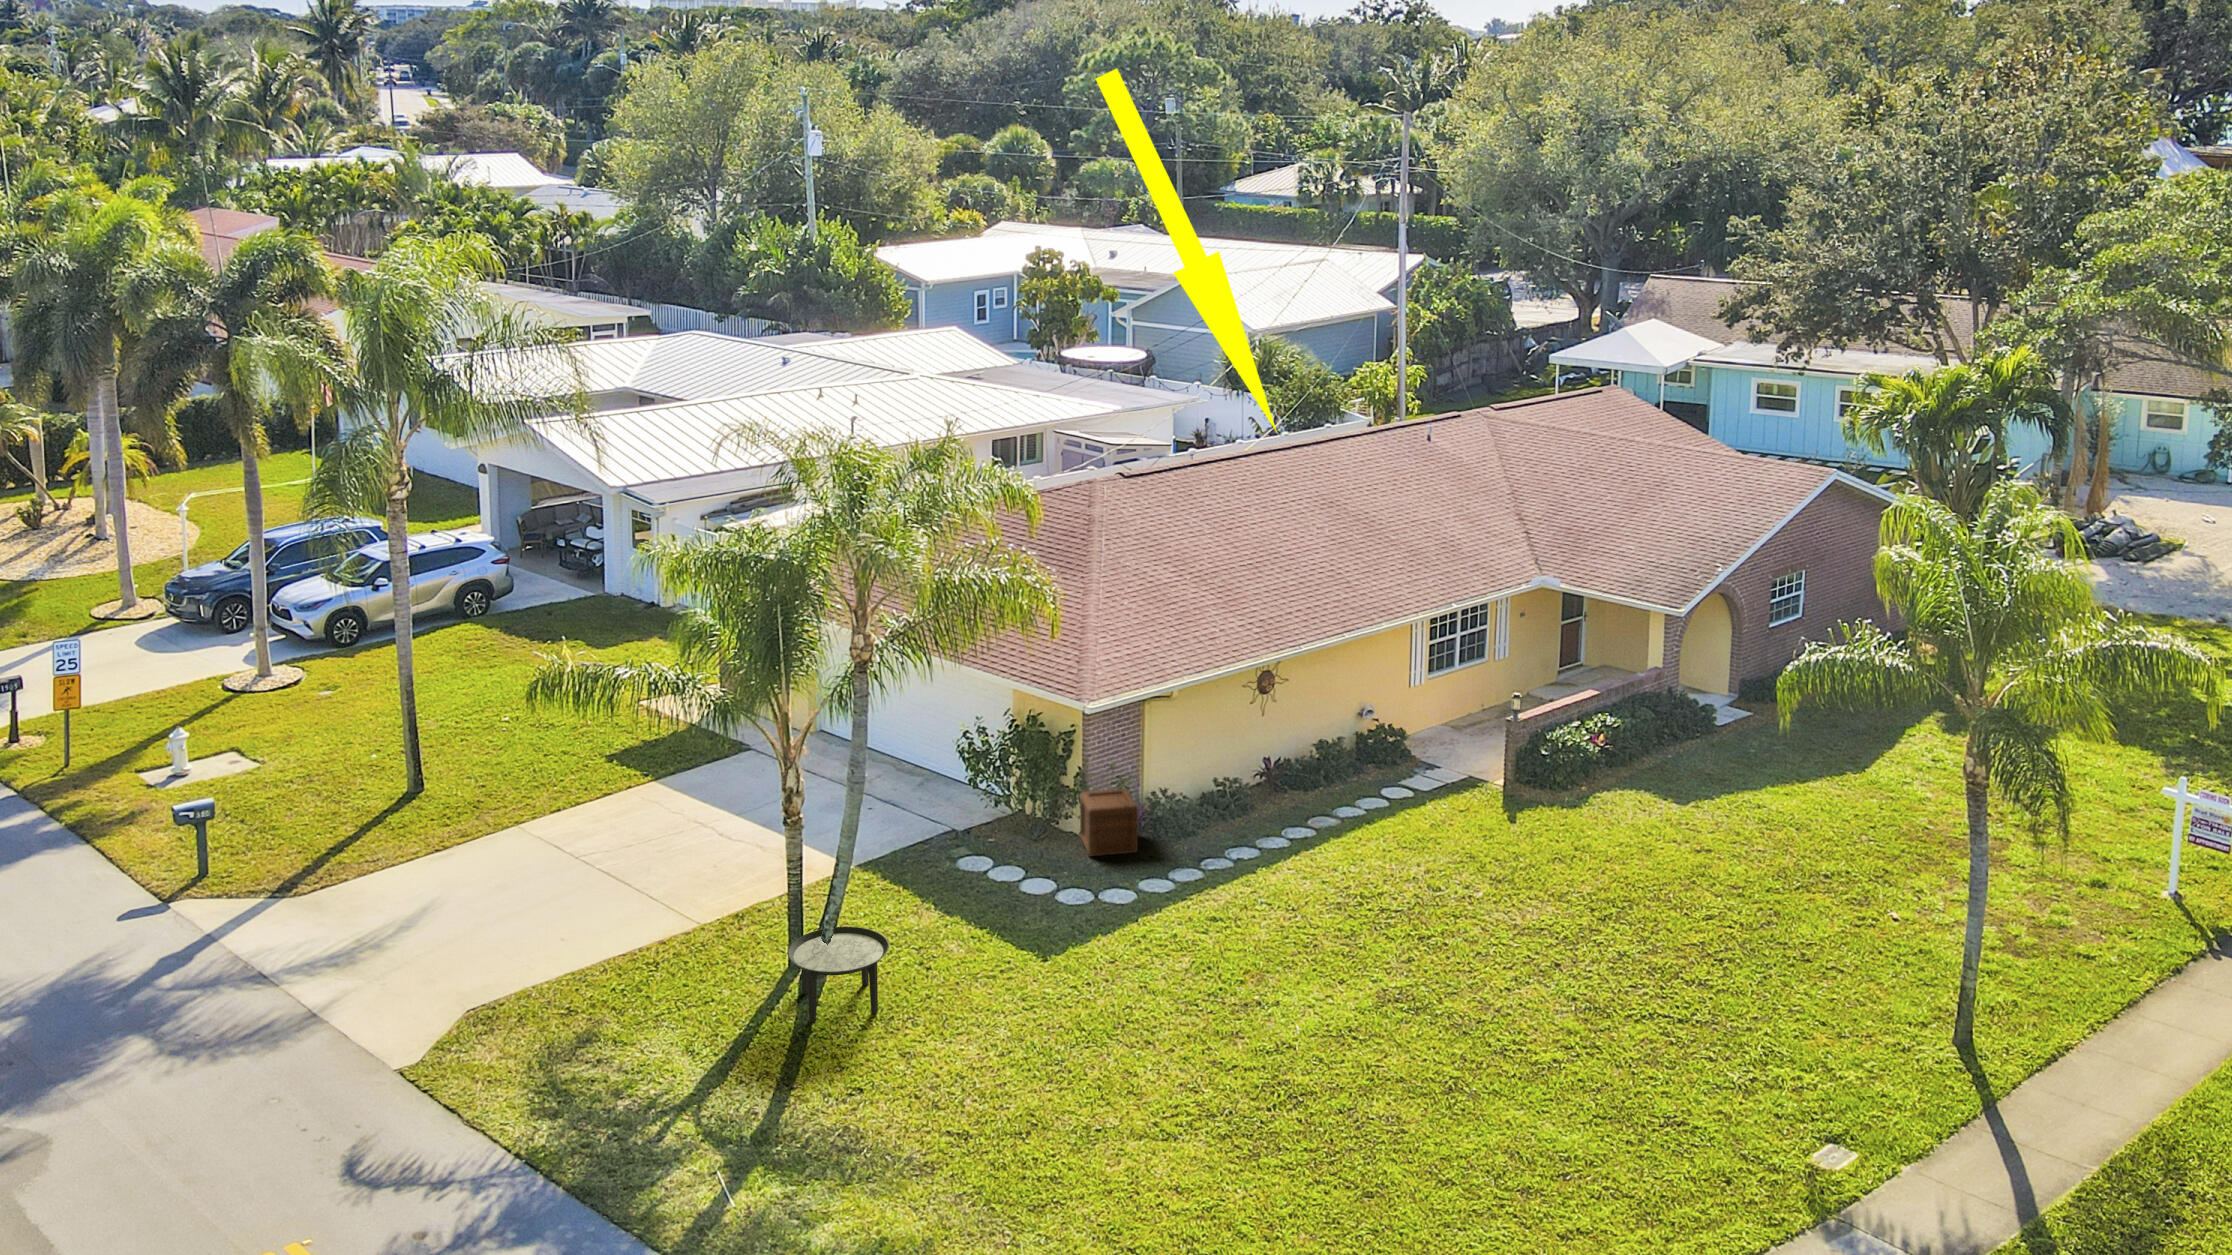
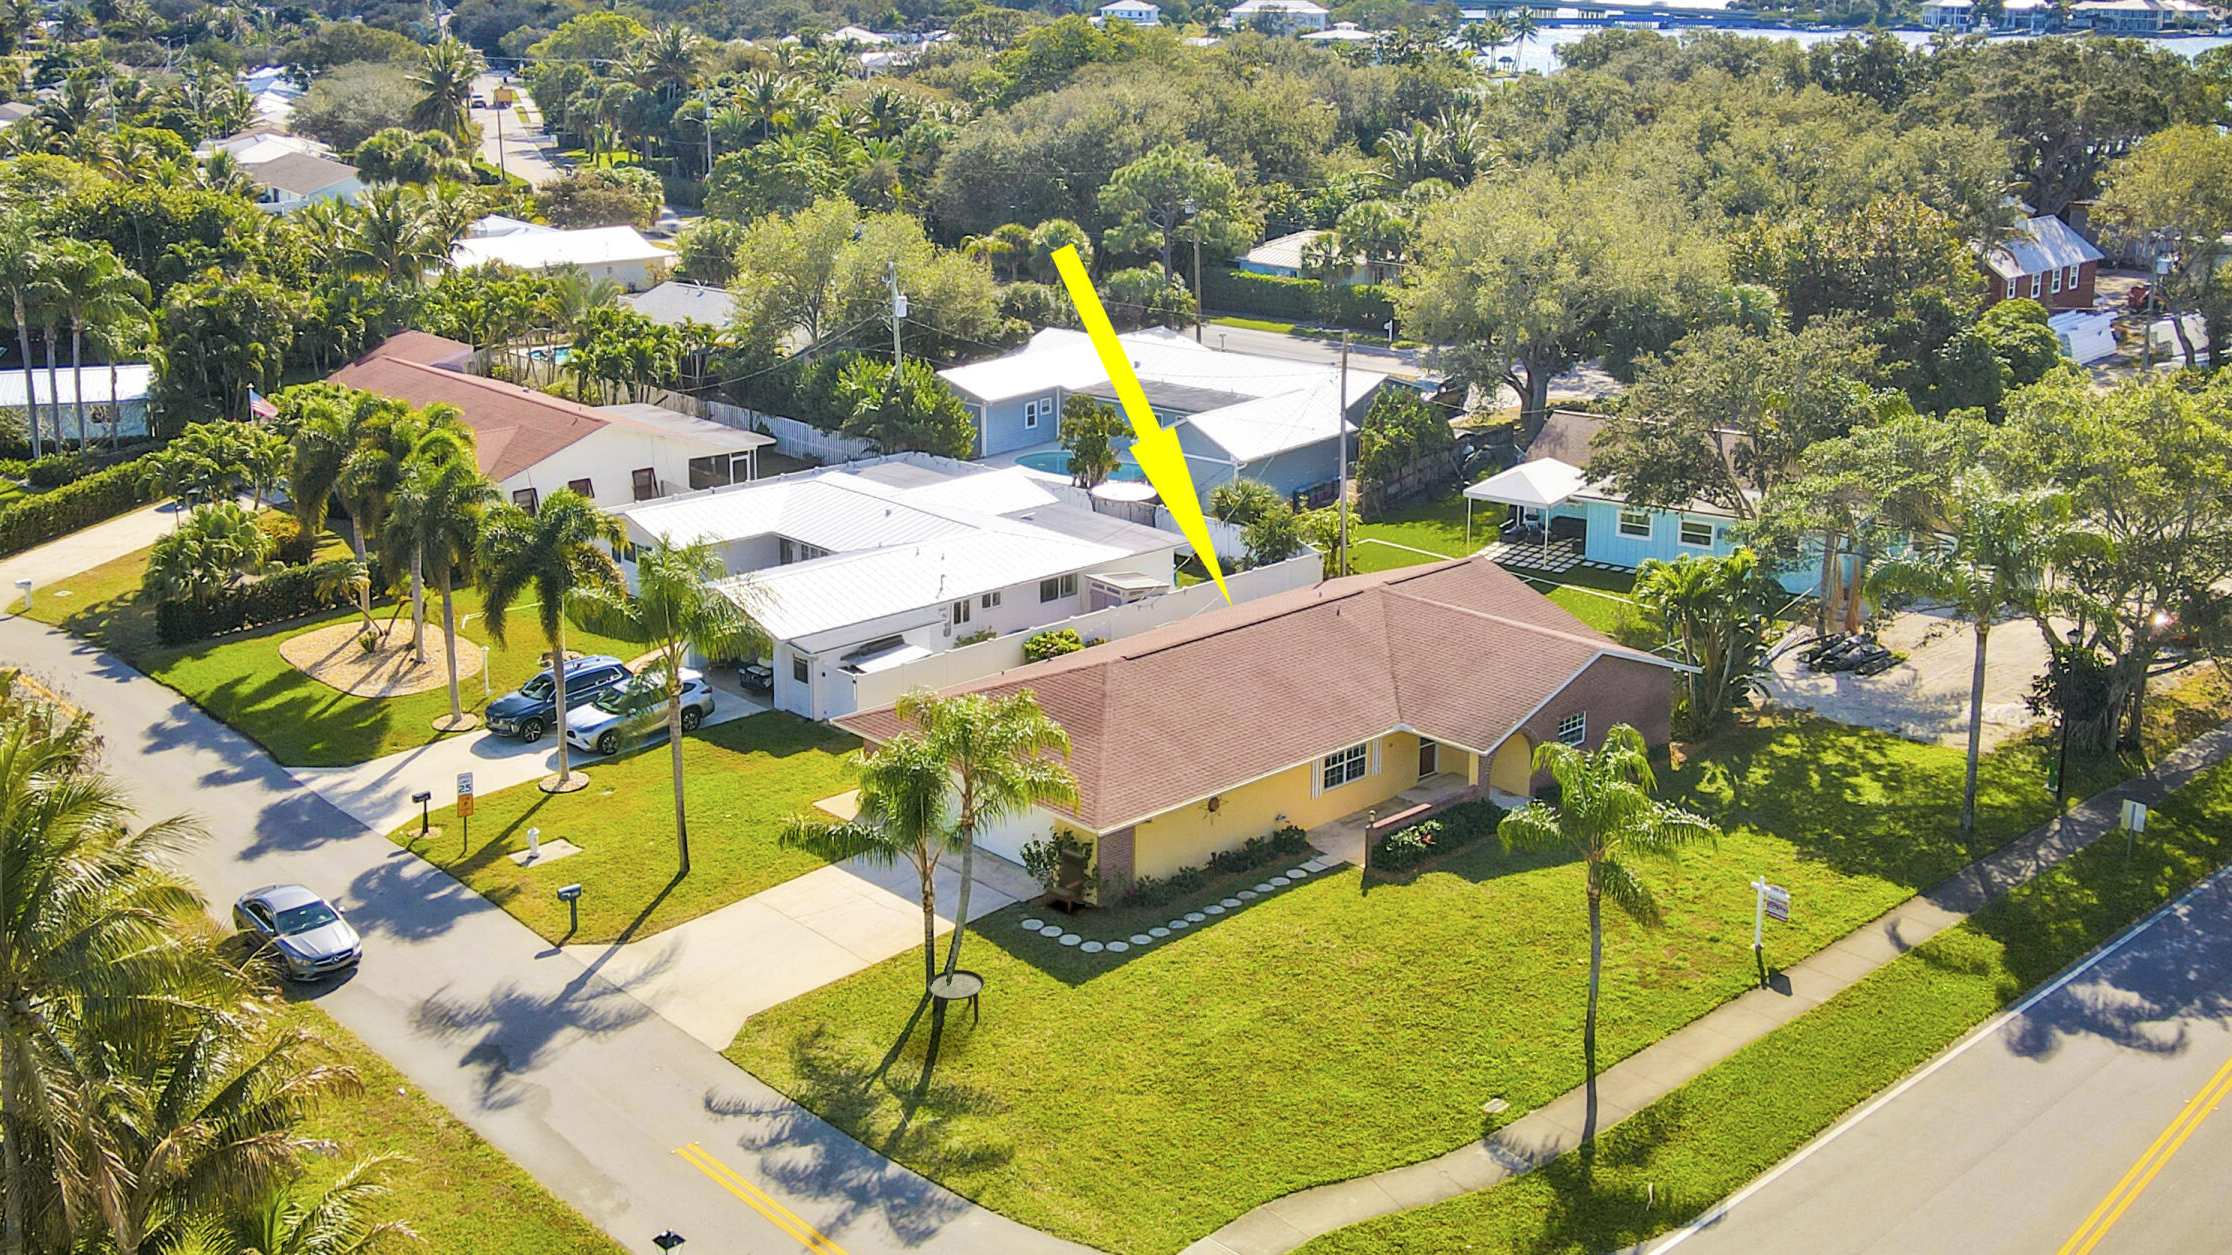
lounge chair: none [994,748,1069,848] -> present [1045,849,1085,911]
wooden crate: present [1080,789,1138,856] -> none [1095,876,1130,919]

